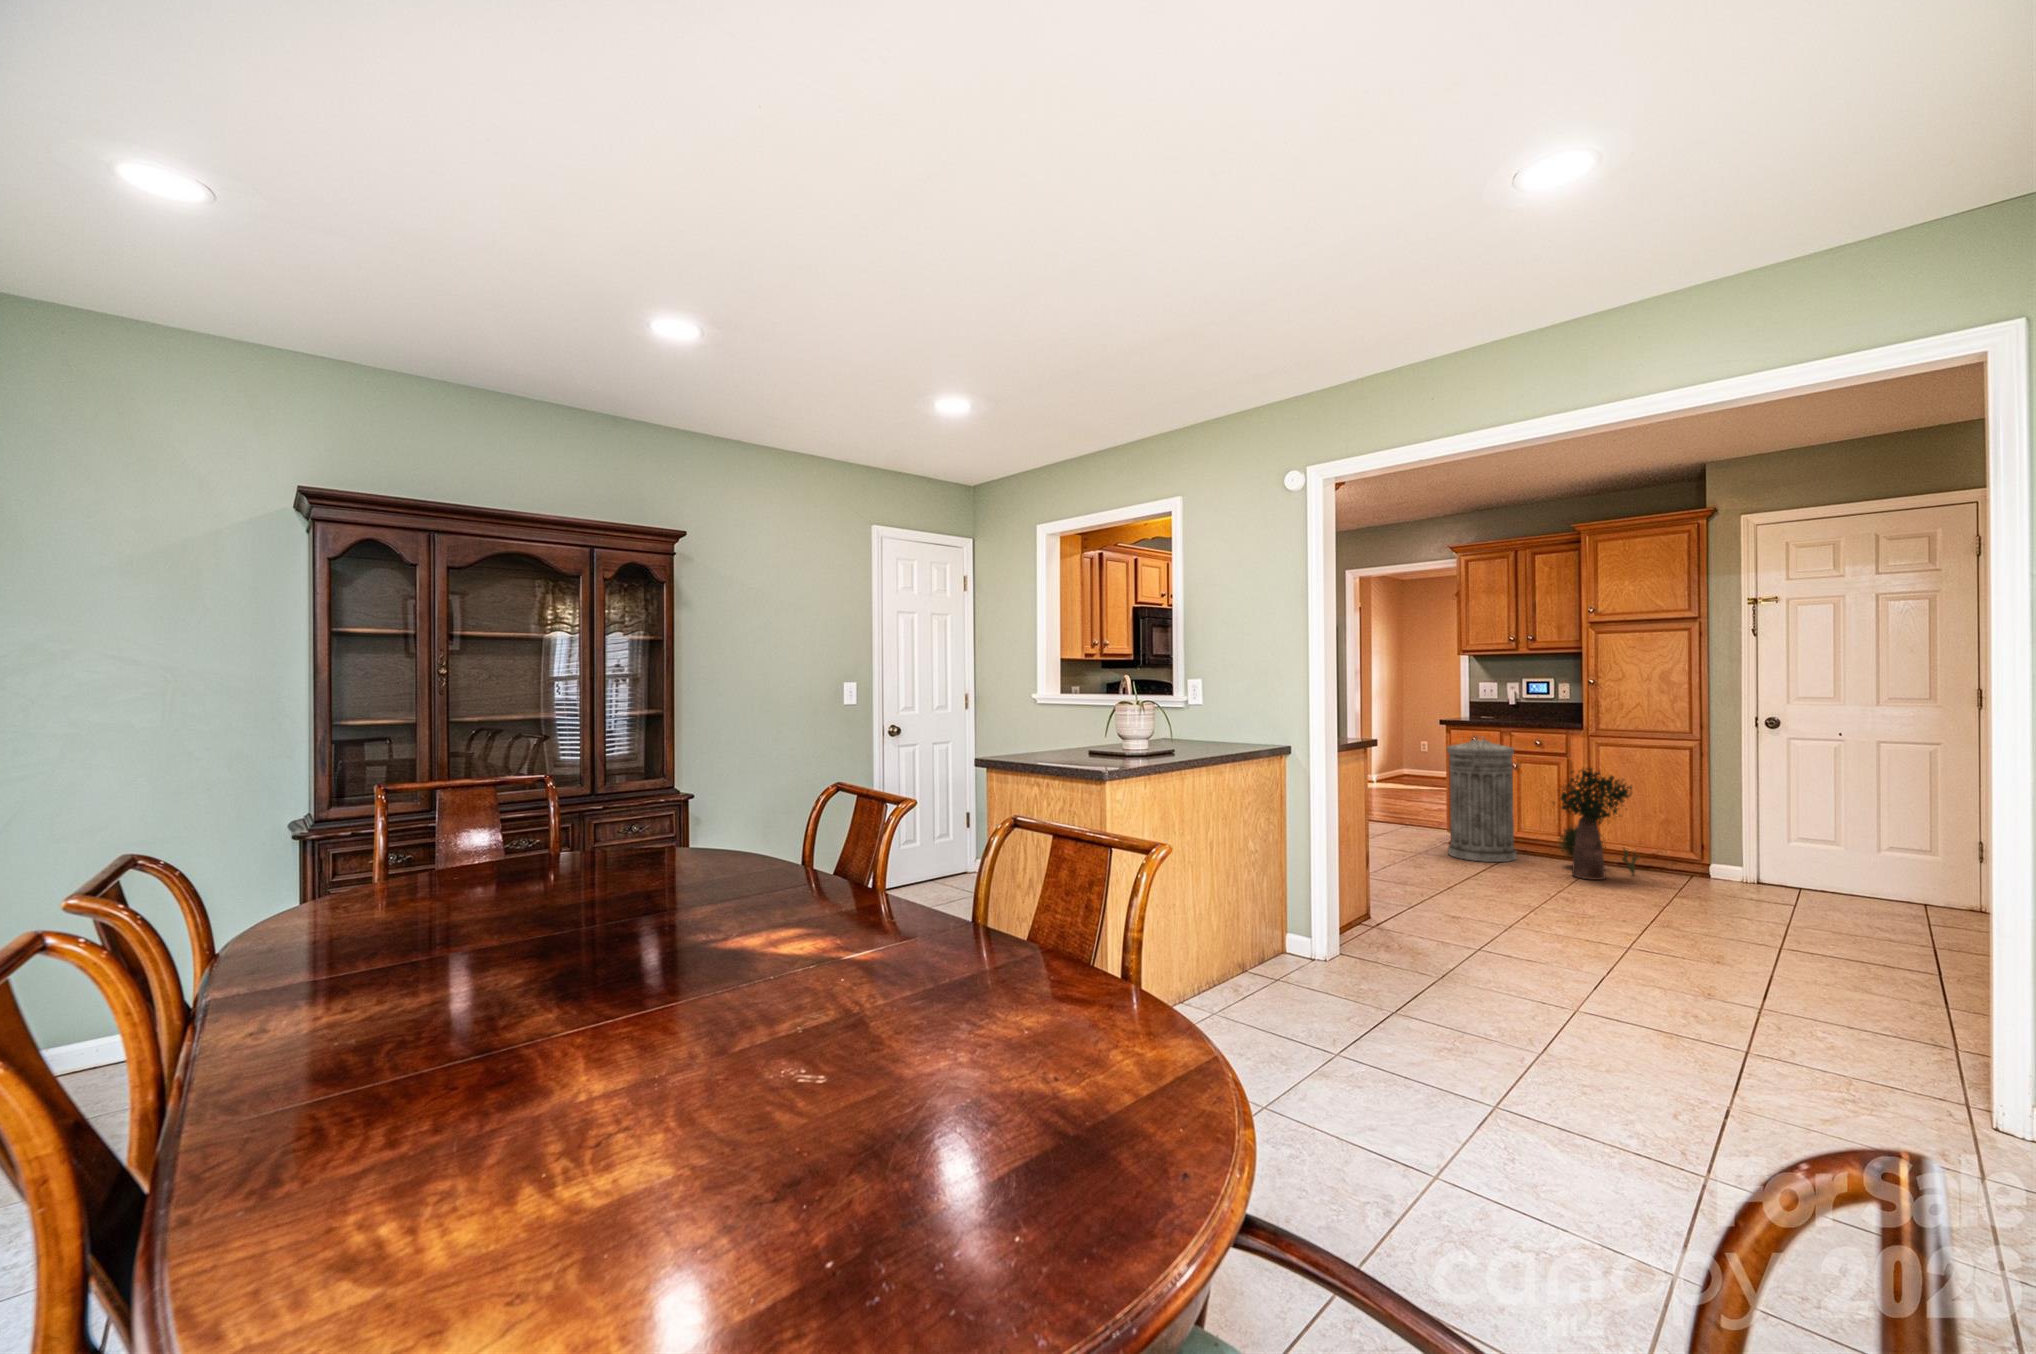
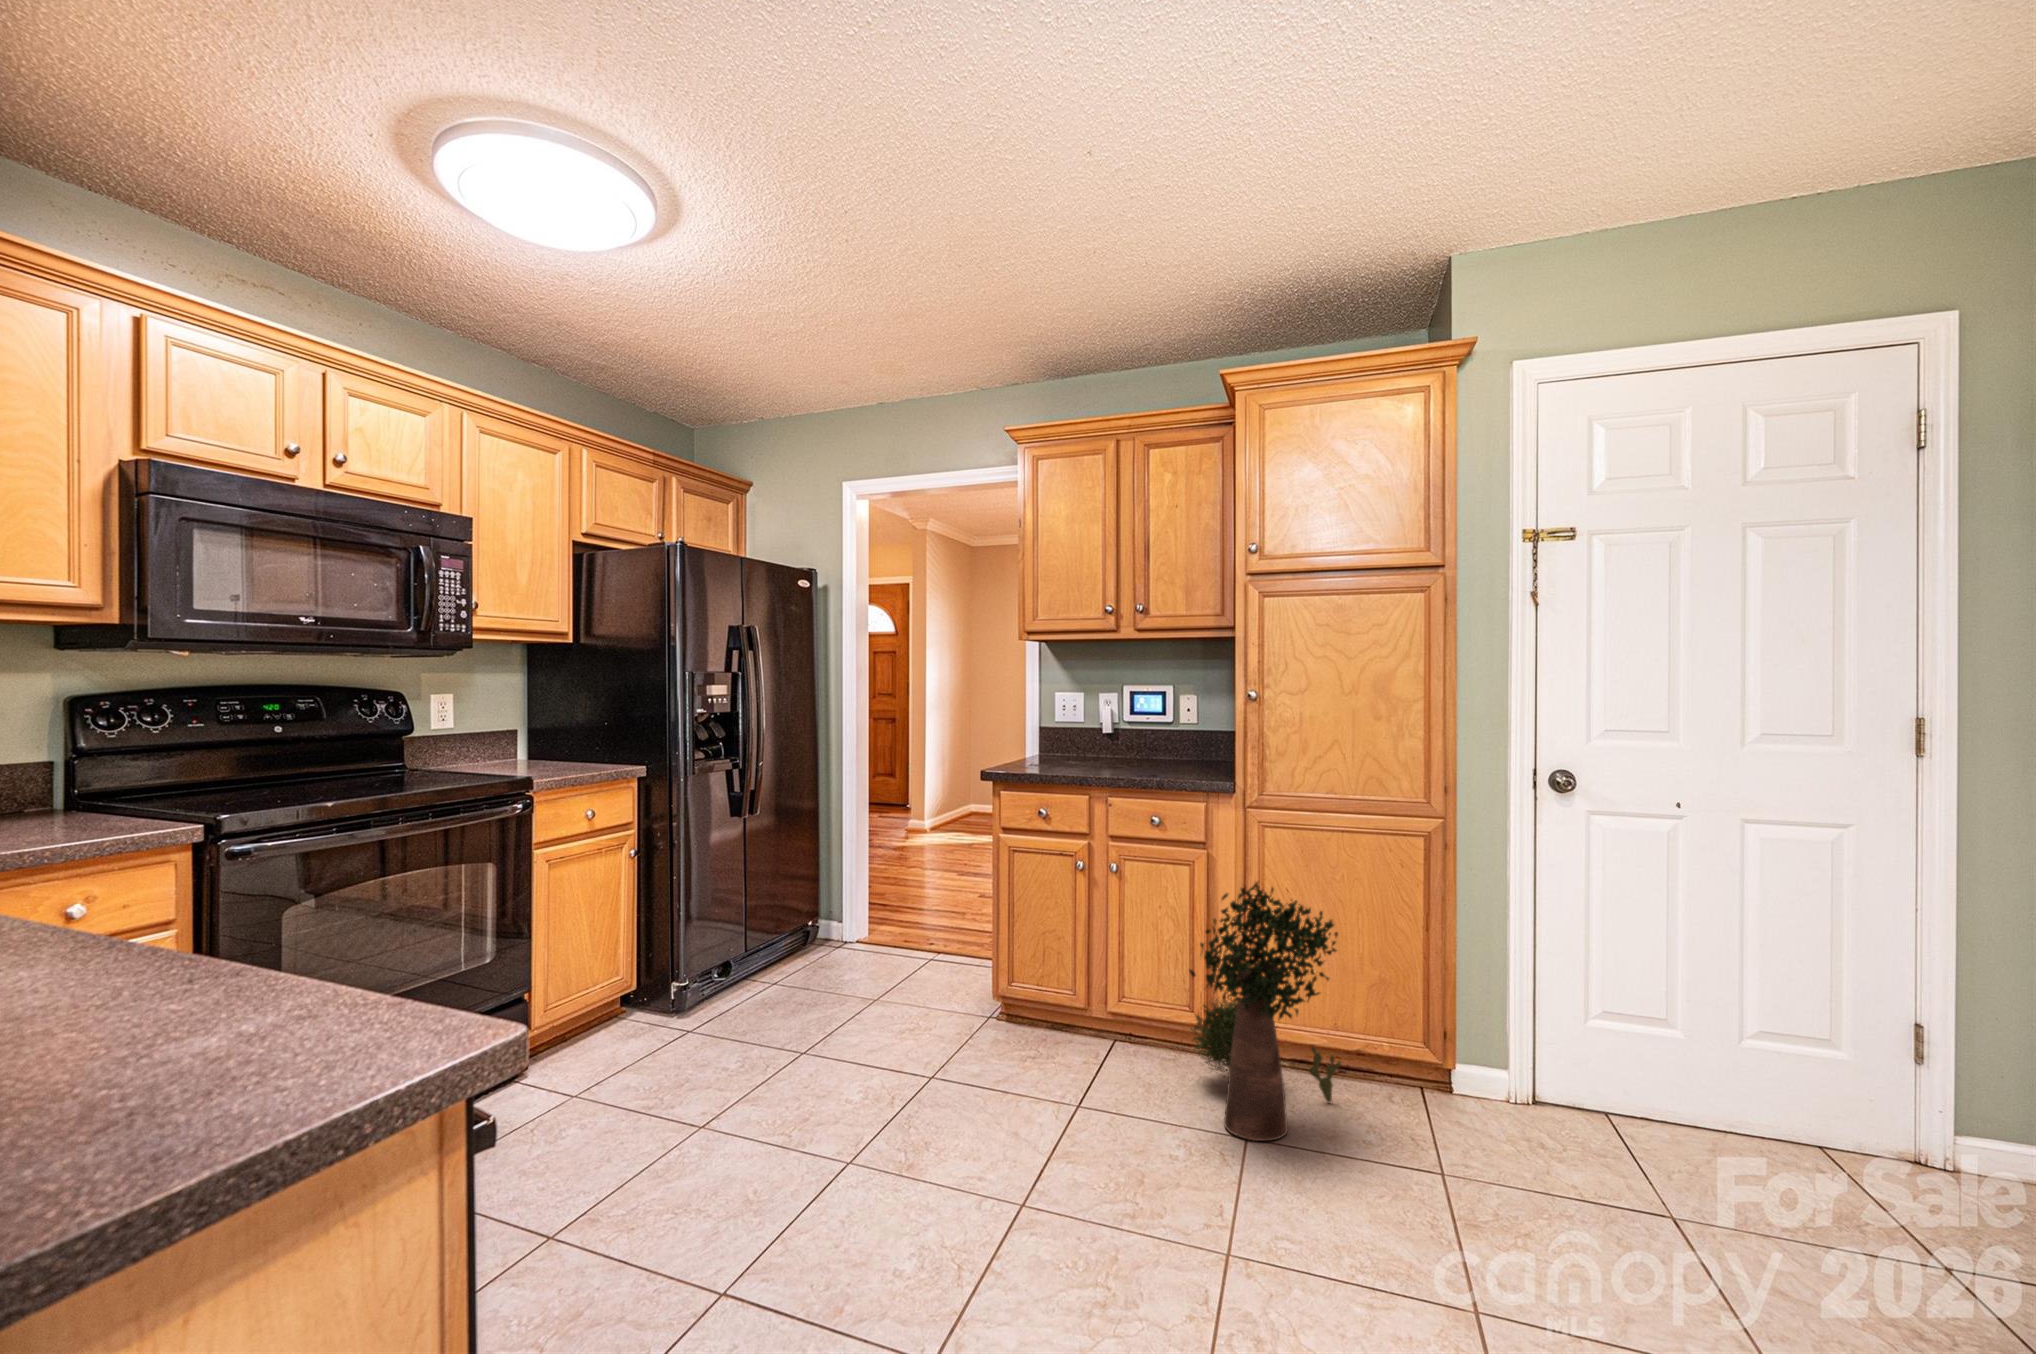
trash can: present [1447,737,1517,862] -> none [989,811,1117,1089]

